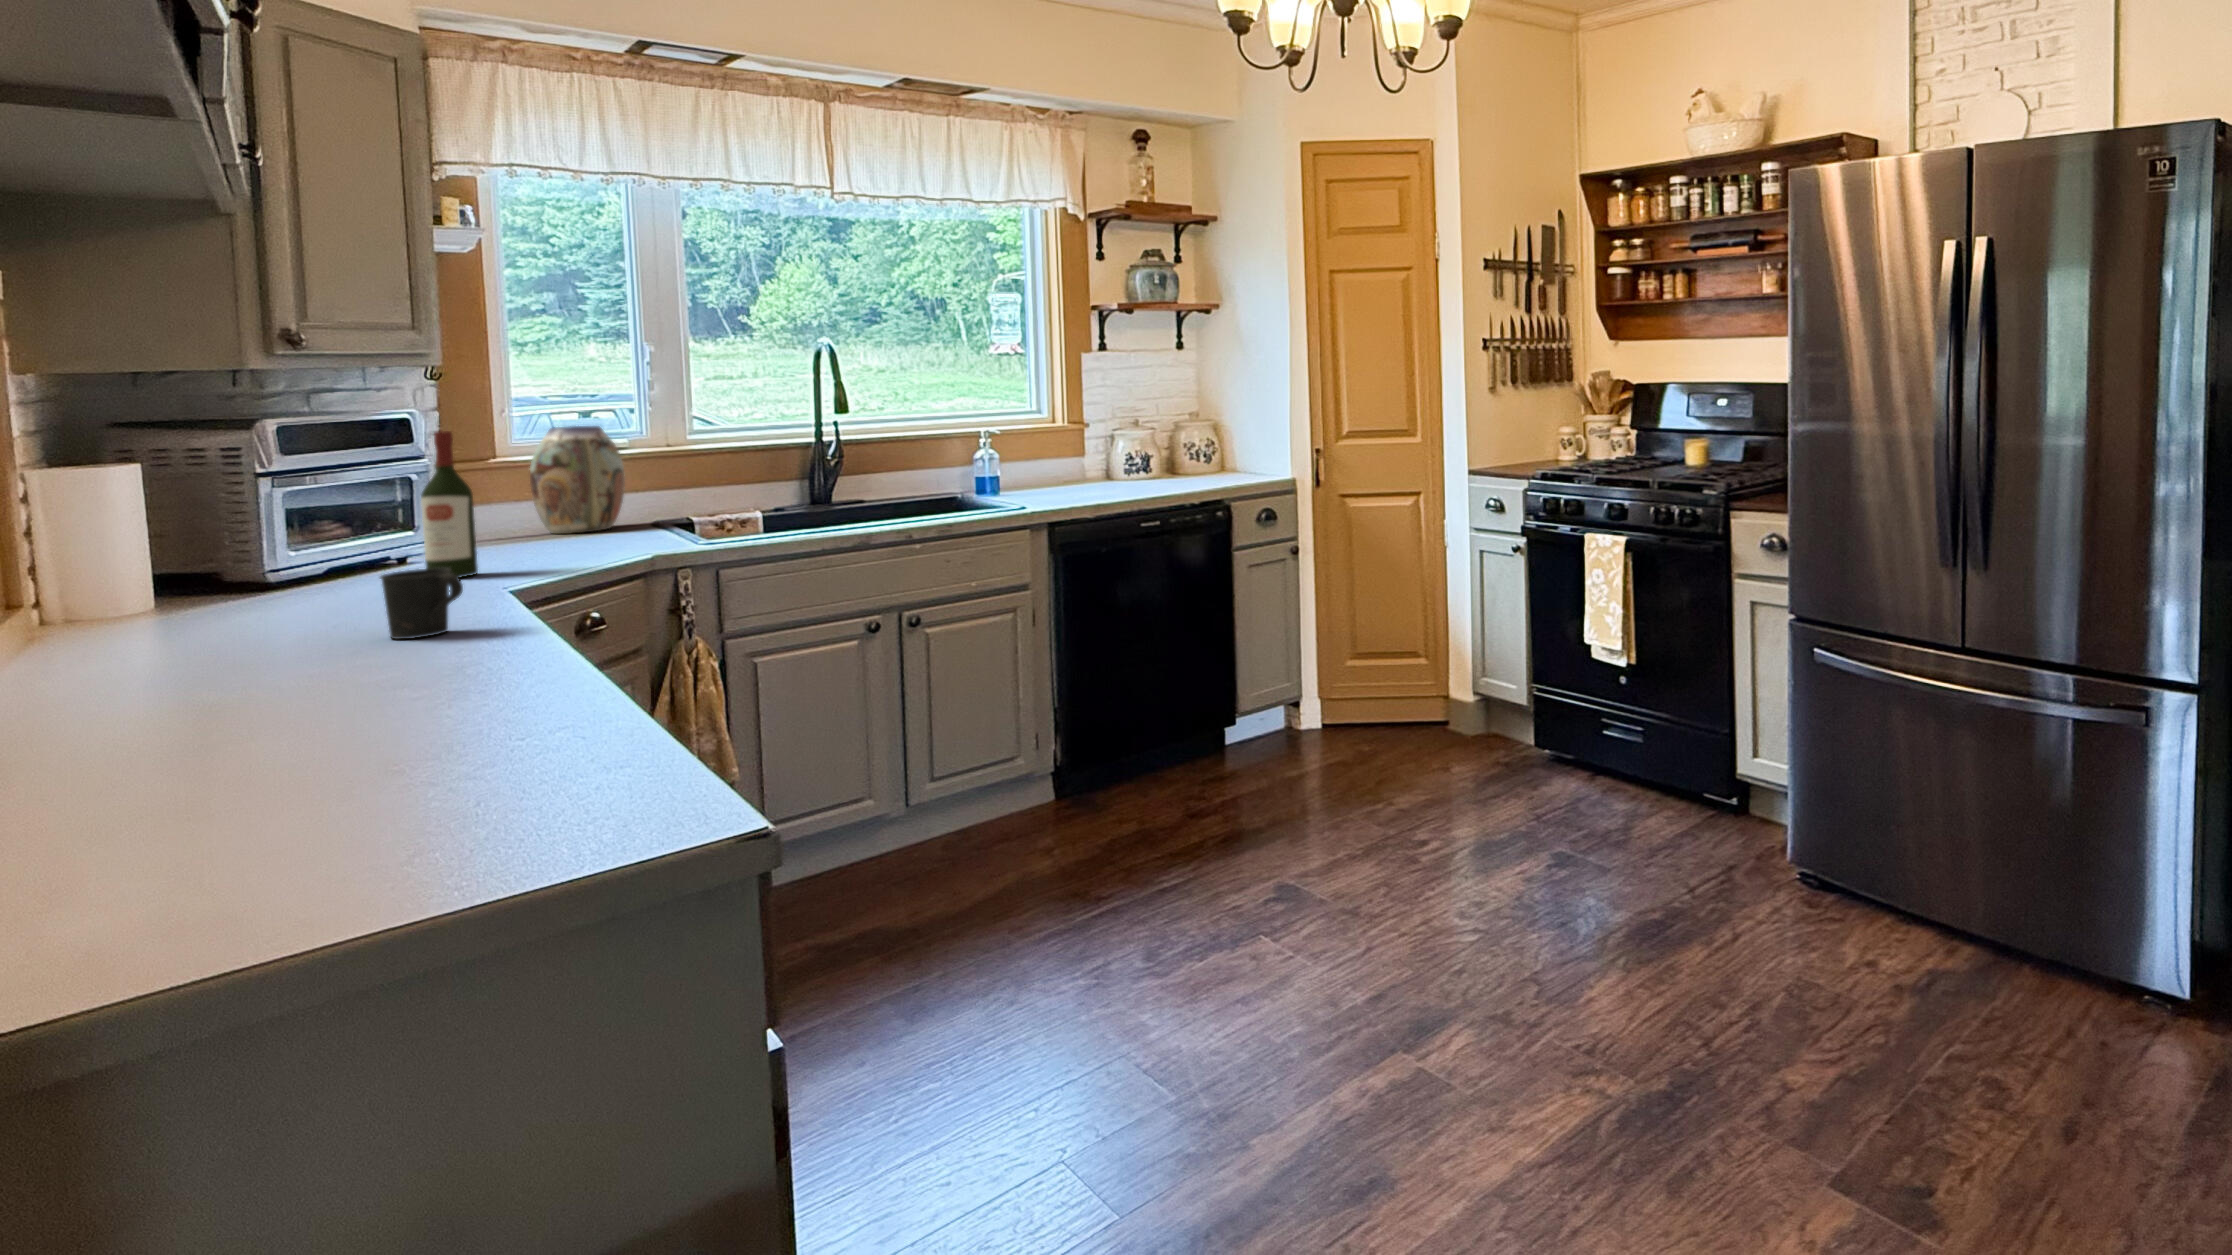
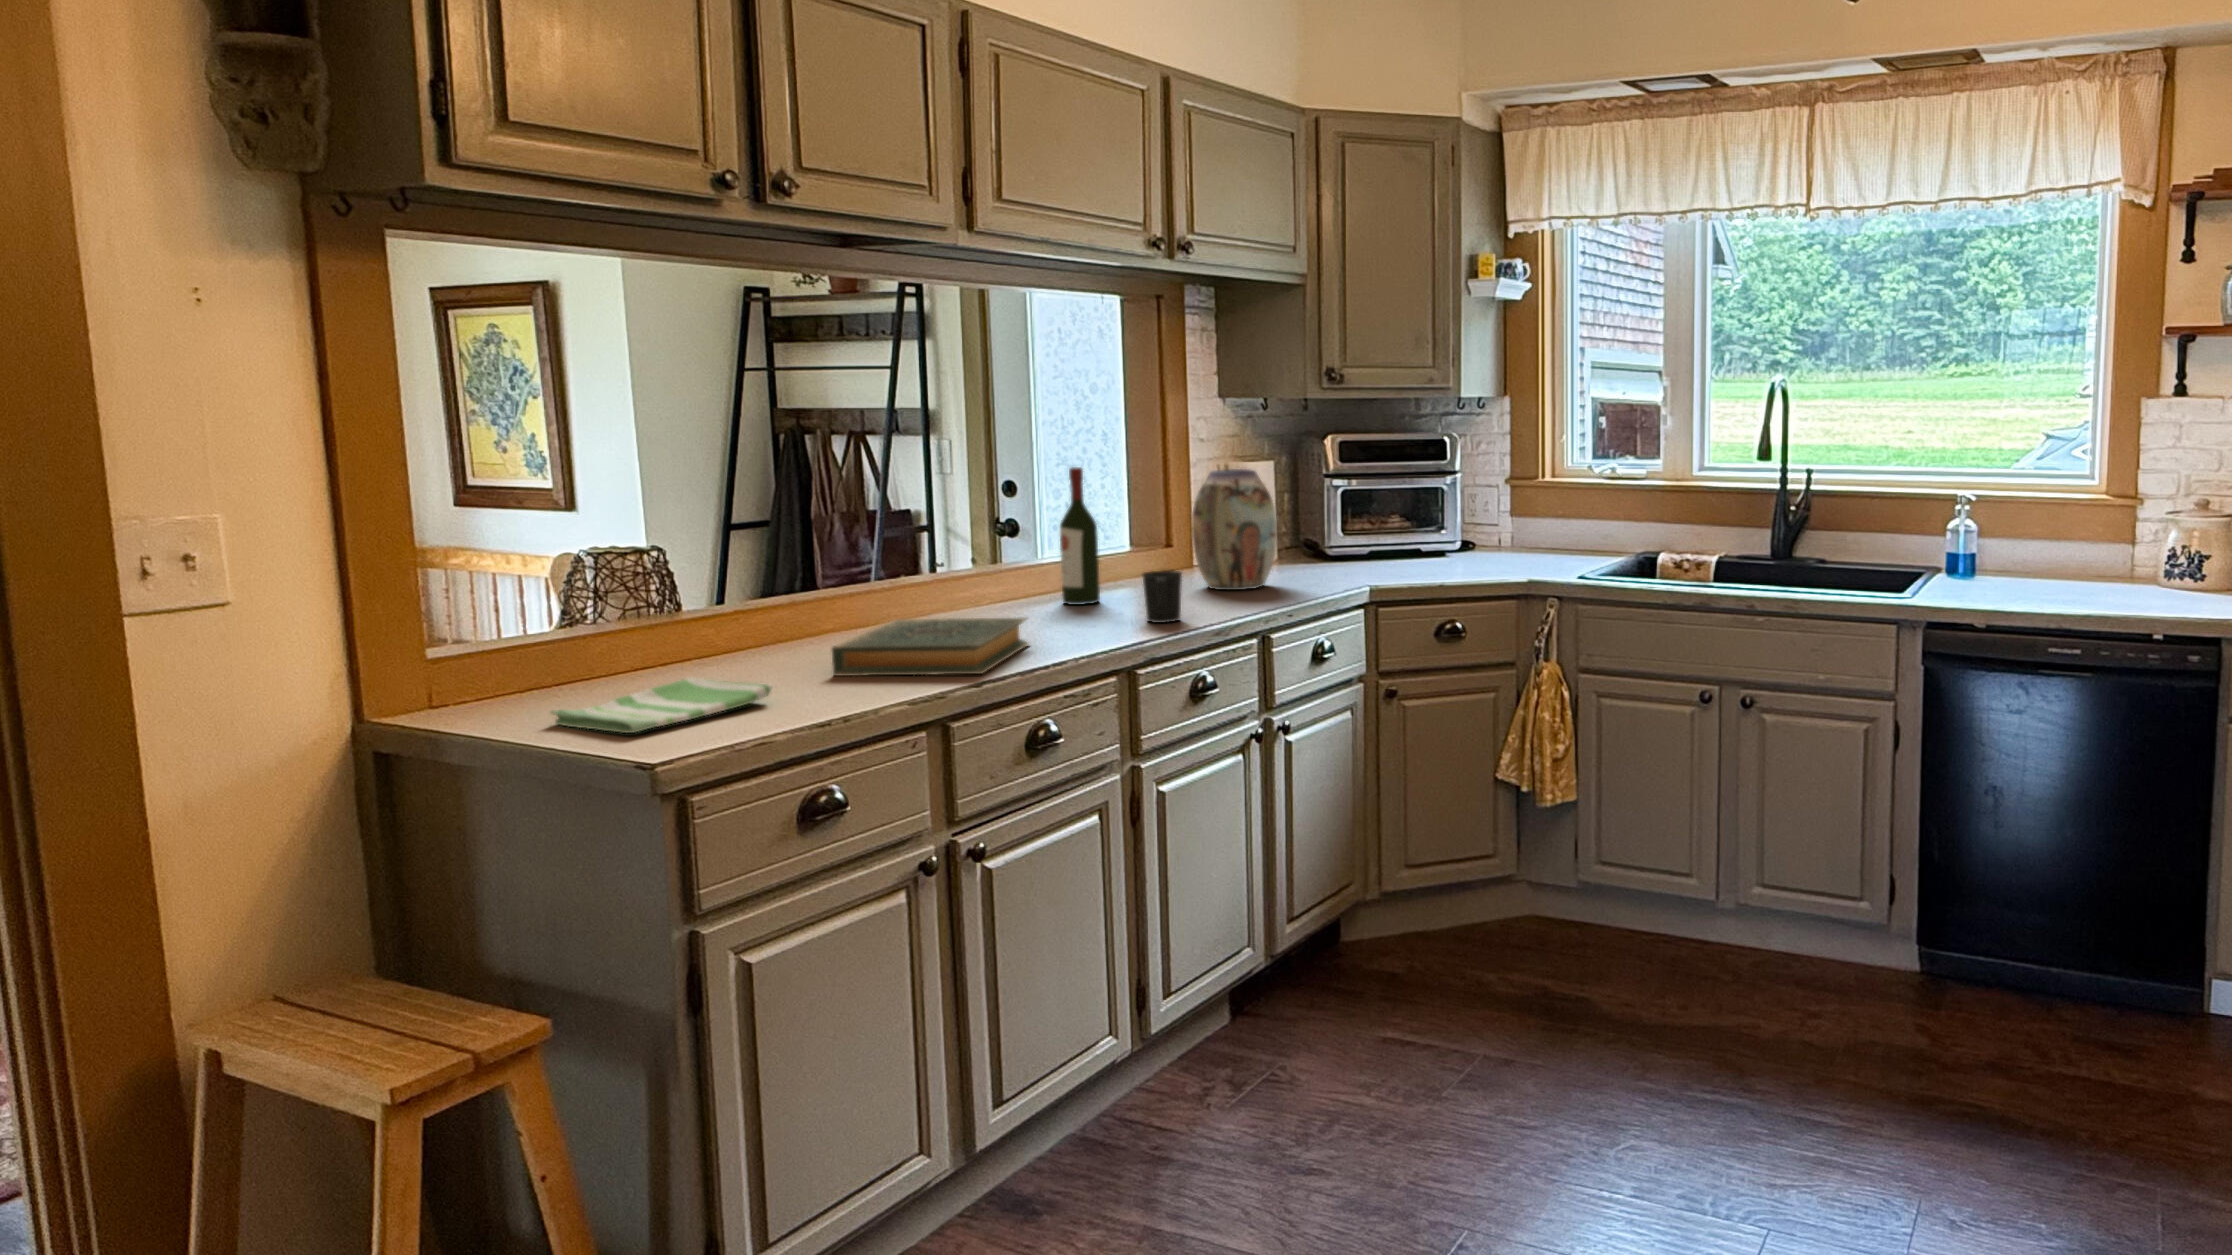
vase: present [530,426,625,534] -> present [1192,469,1277,590]
wine bottle: present [421,431,478,578] -> present [1060,467,1100,605]
hardback book: none [121,639,522,752] -> present [832,617,1029,676]
dish towel: none [105,744,413,883] -> present [550,677,772,733]

